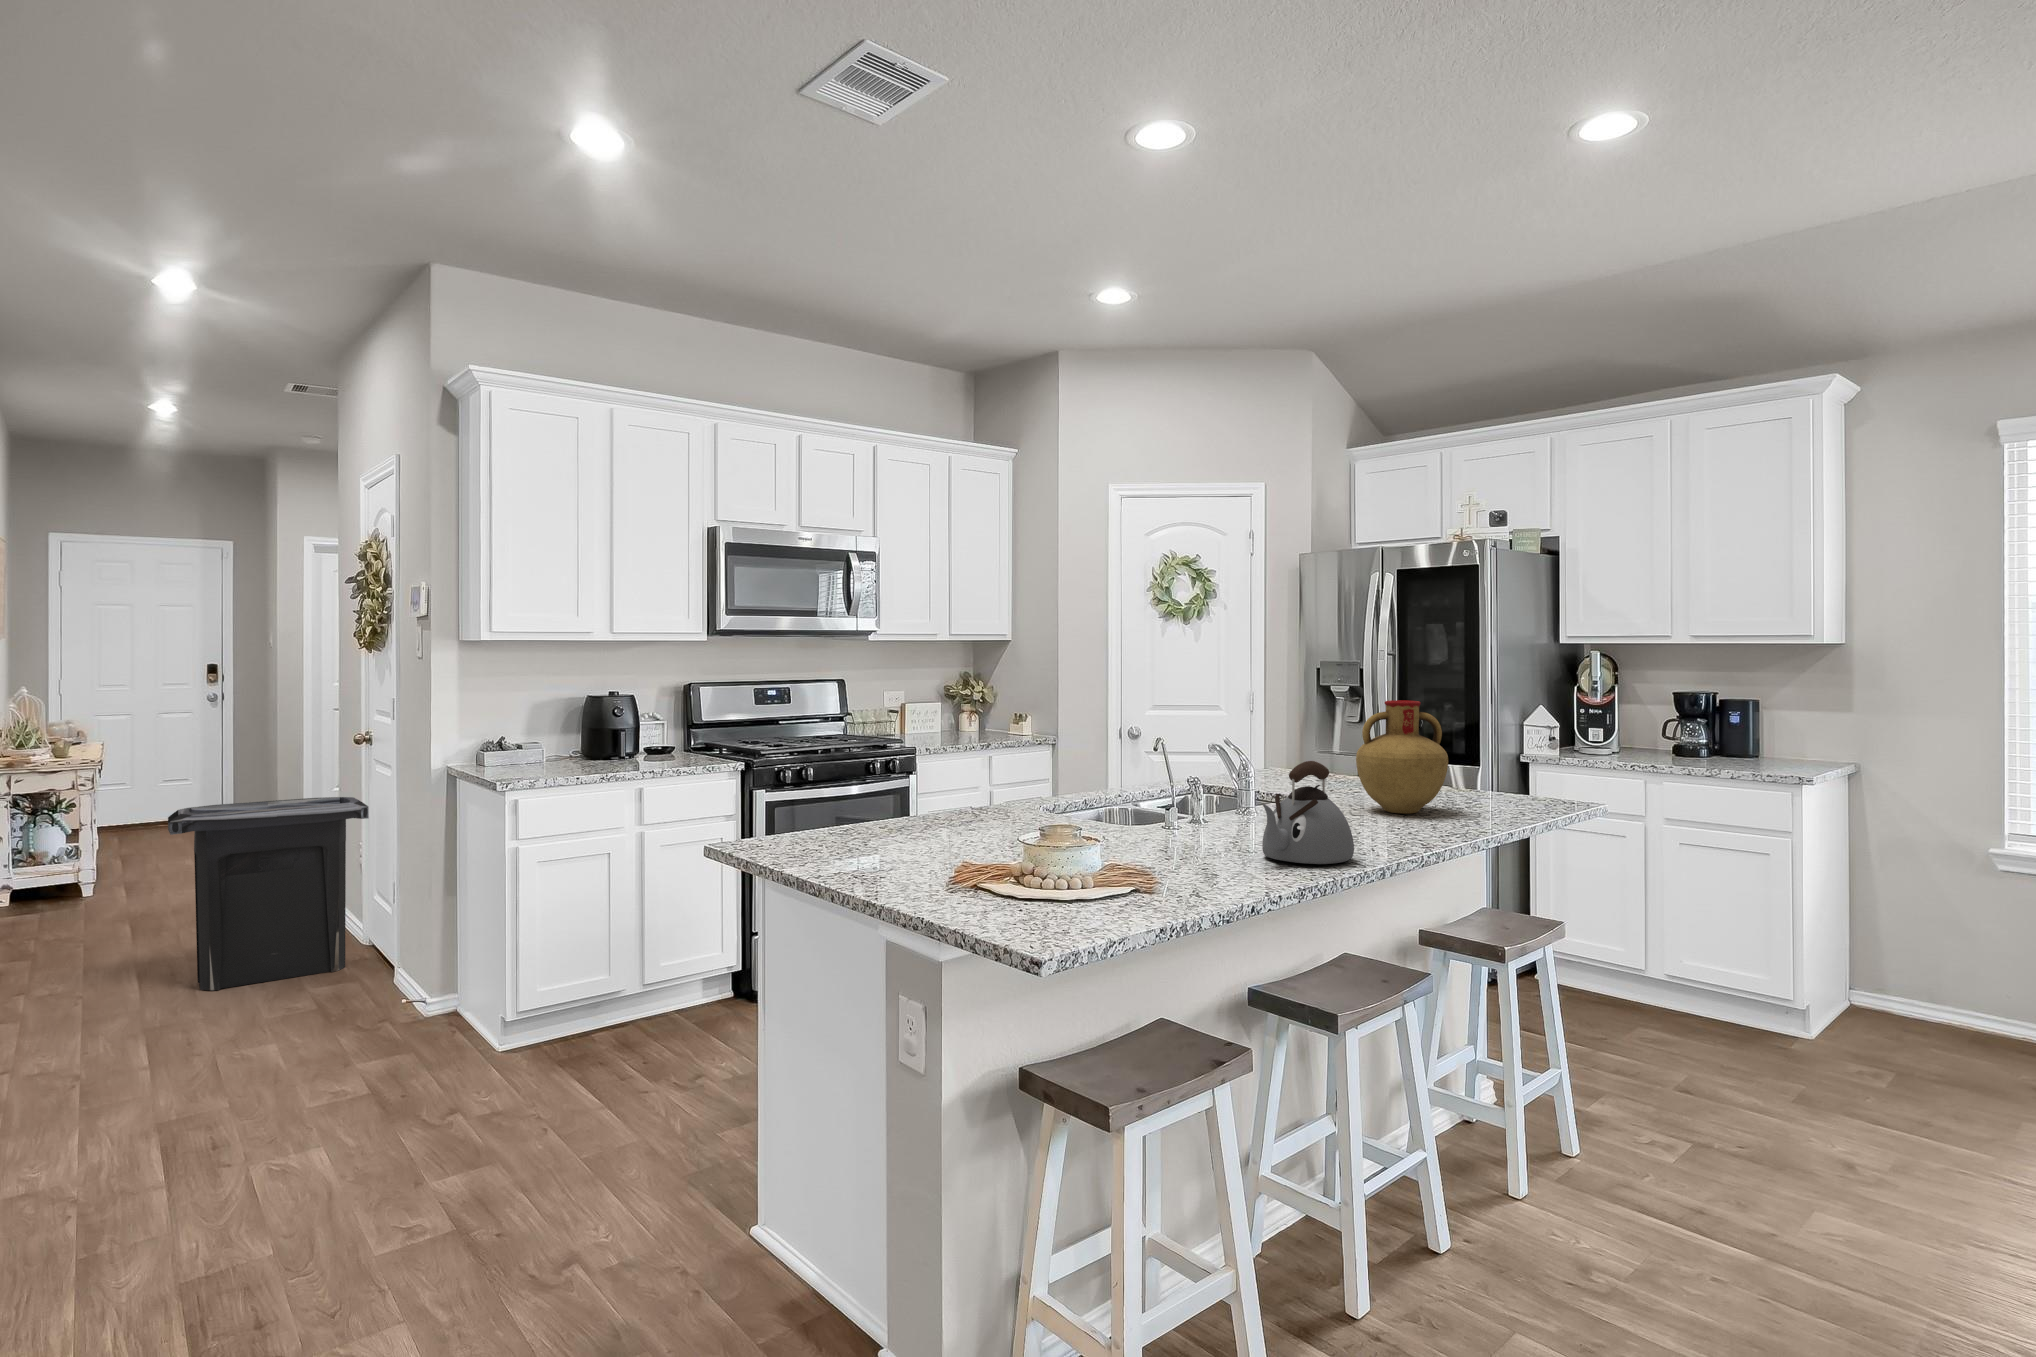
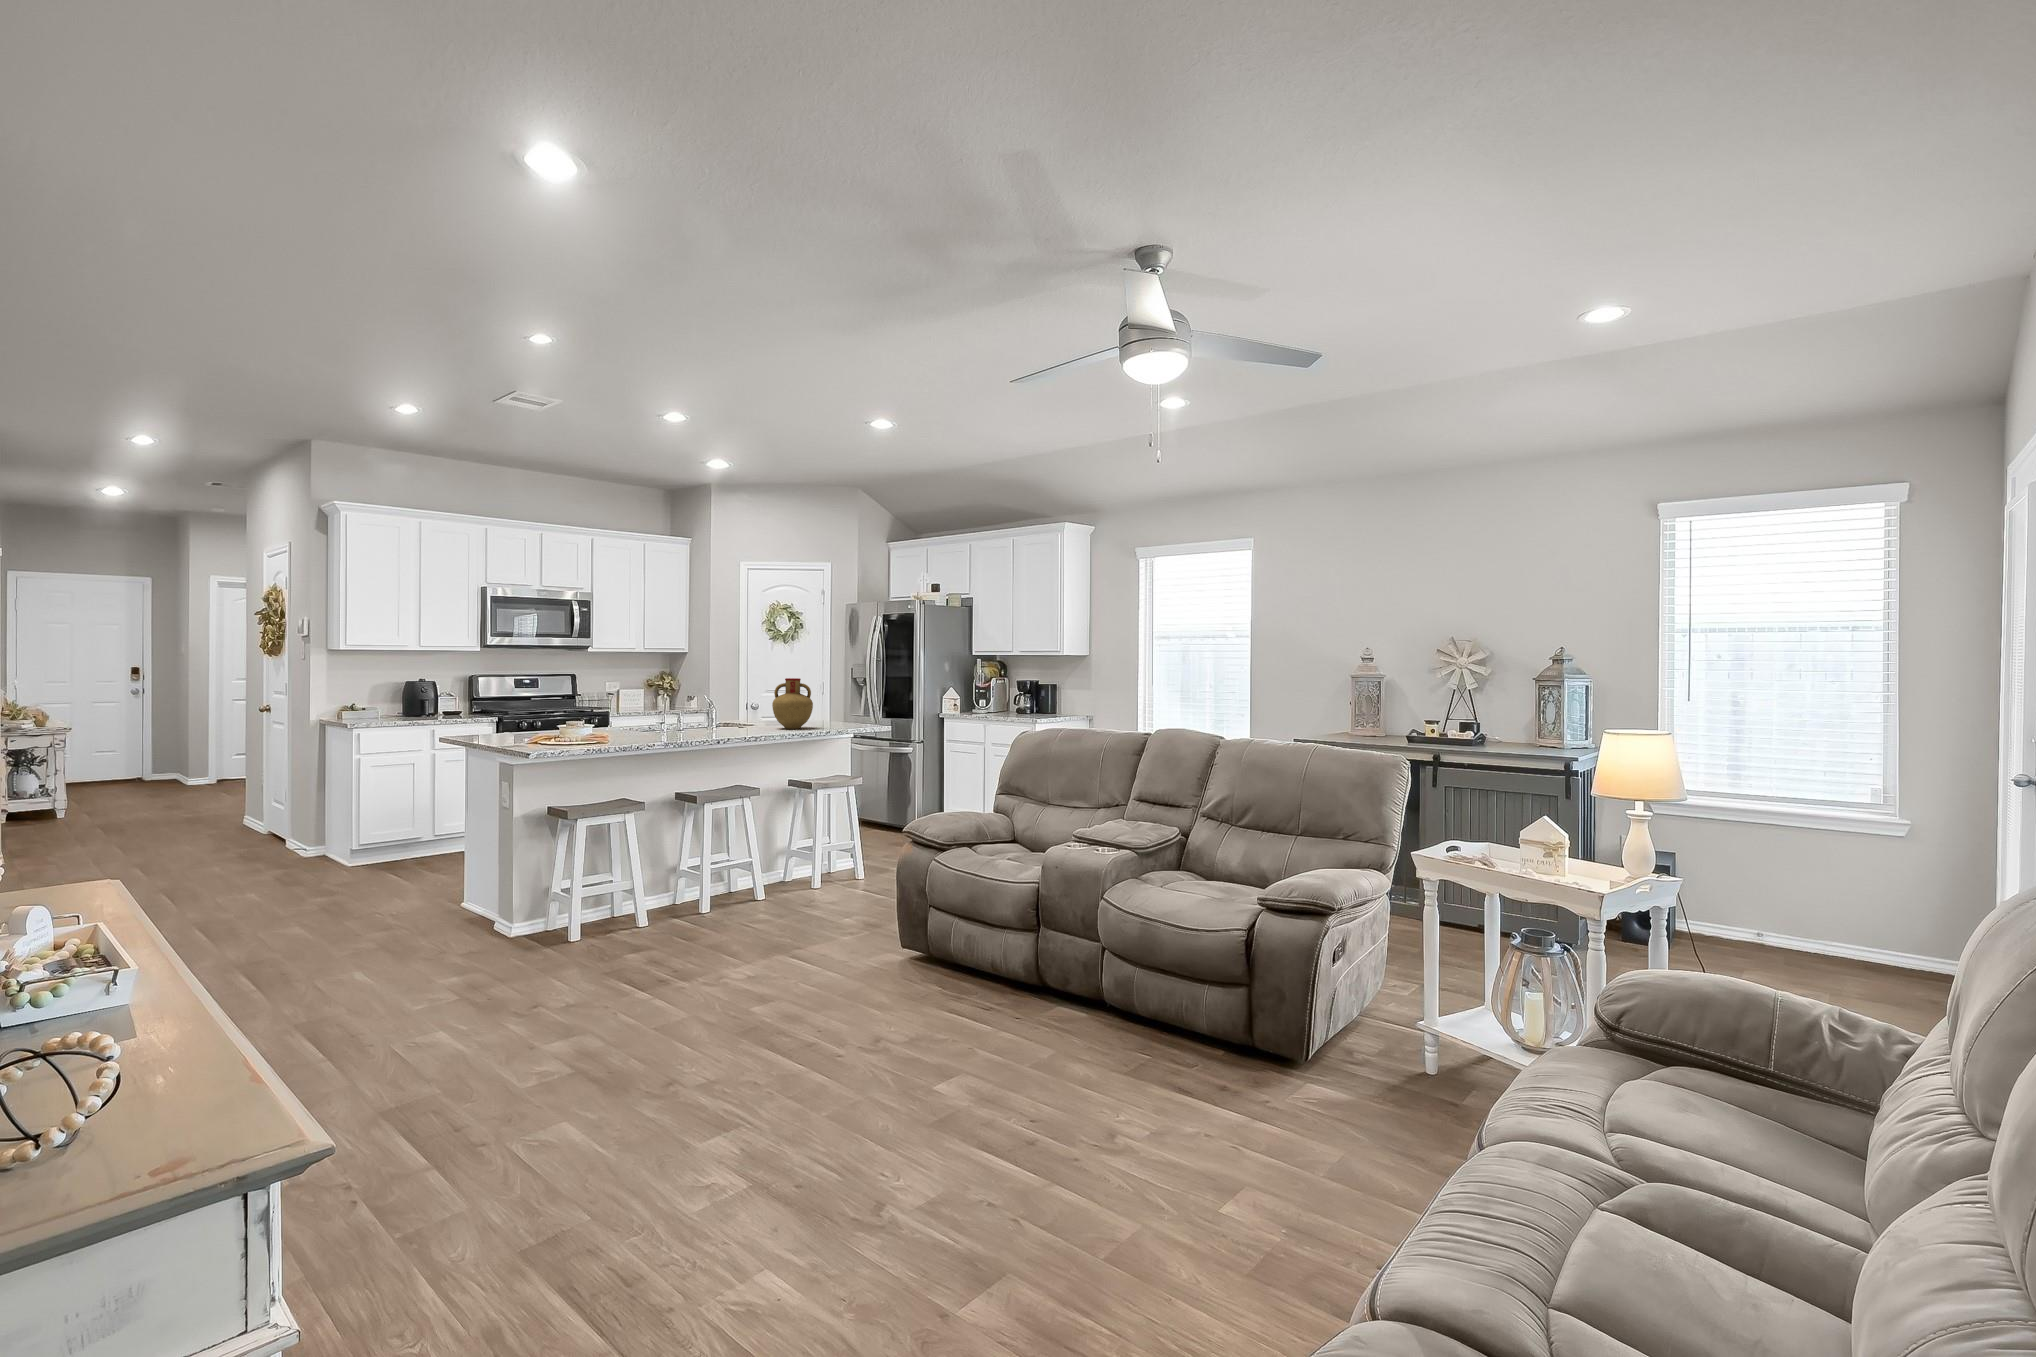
kettle: present [1262,761,1354,864] -> none [674,699,720,739]
trash can: present [168,797,369,990] -> none [140,743,269,853]

